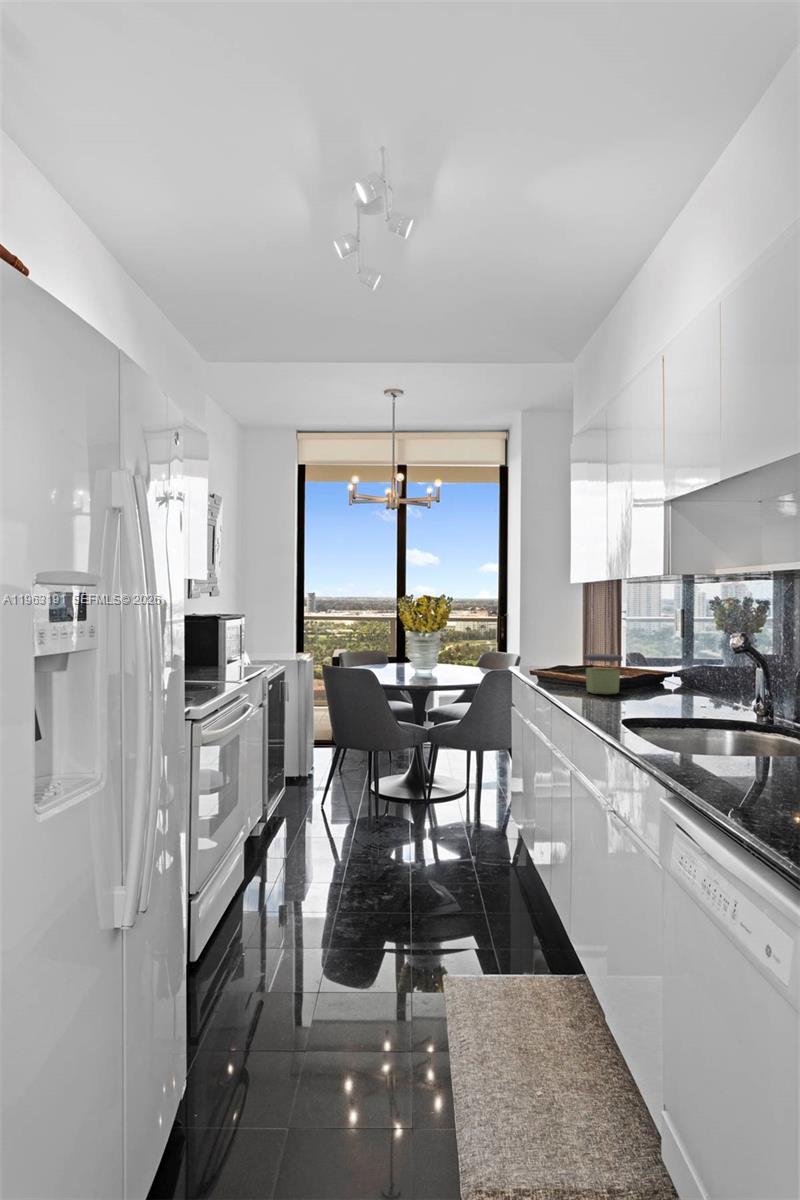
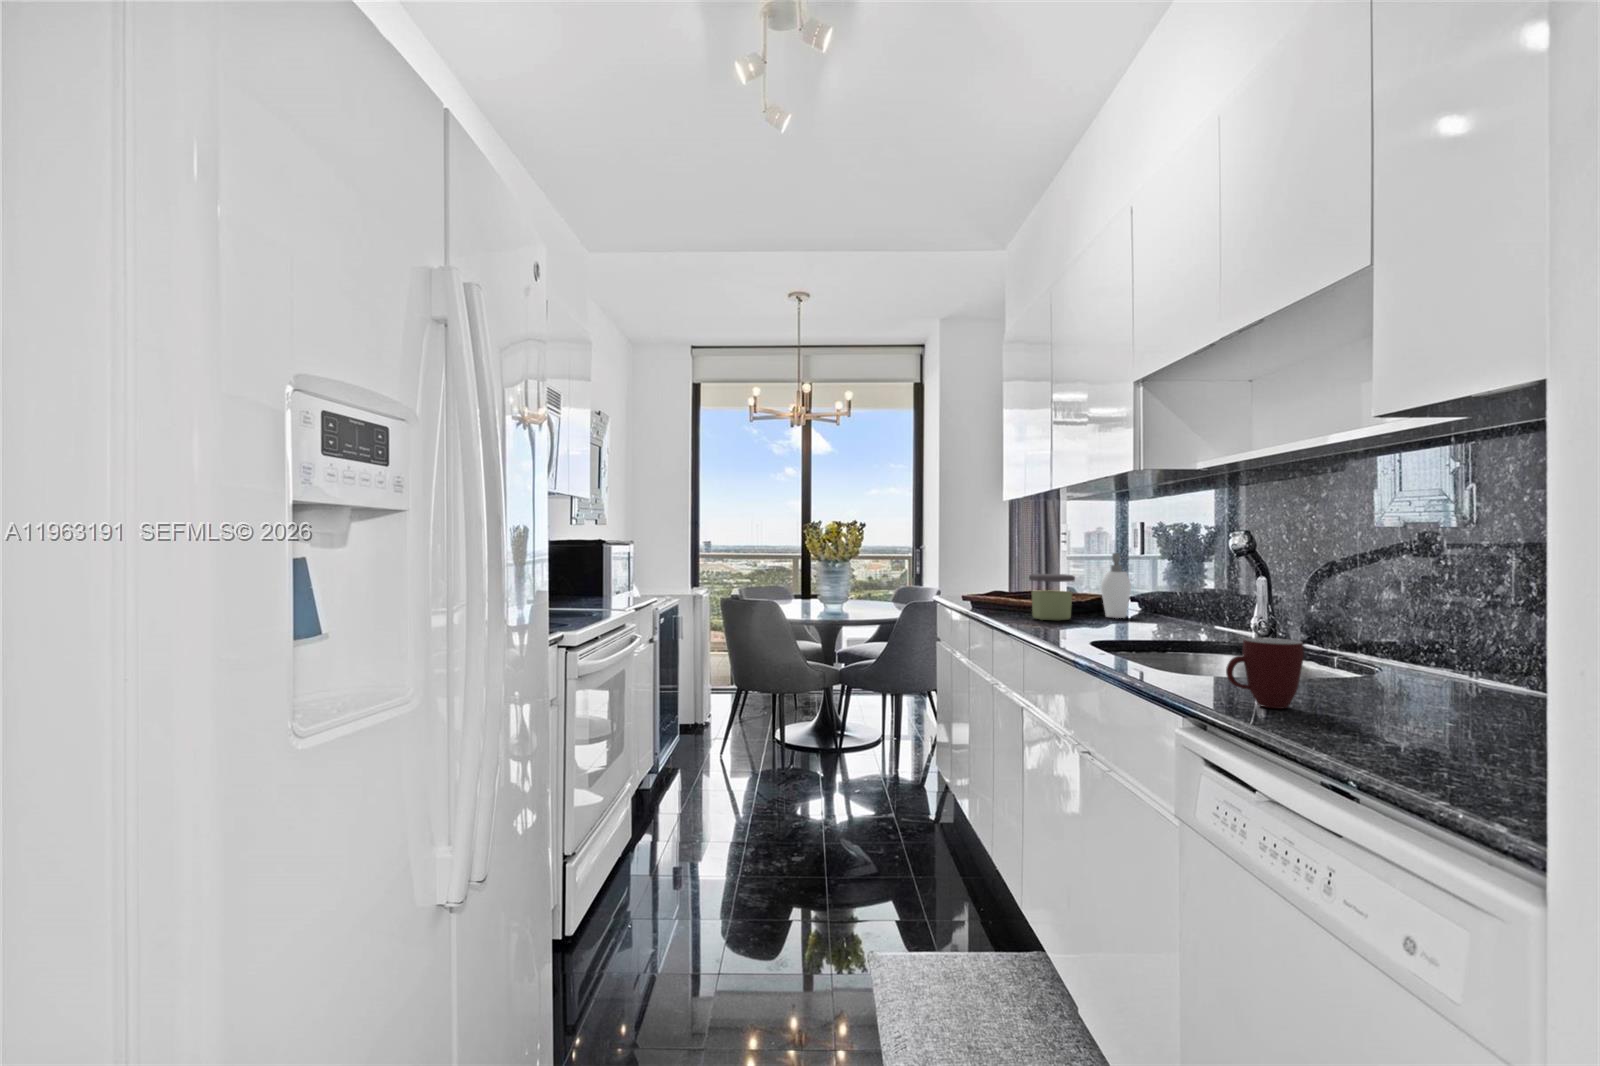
soap dispenser: none [646,636,680,691] -> present [1101,553,1131,618]
mug: none [703,729,760,785] -> present [1226,638,1304,709]

